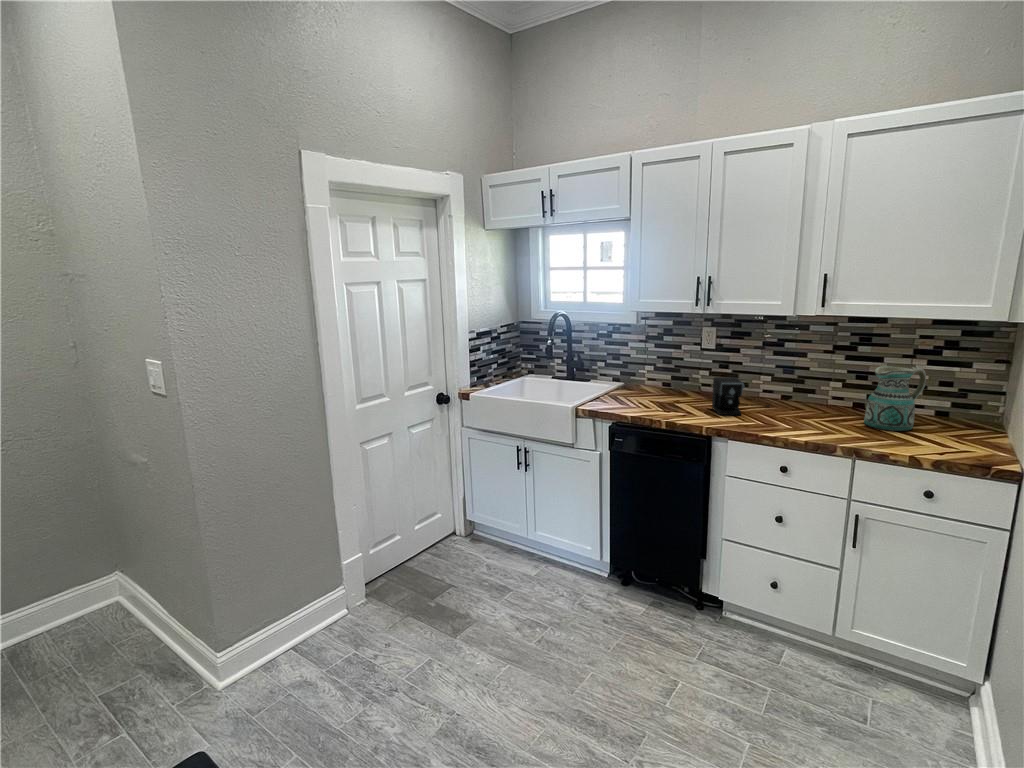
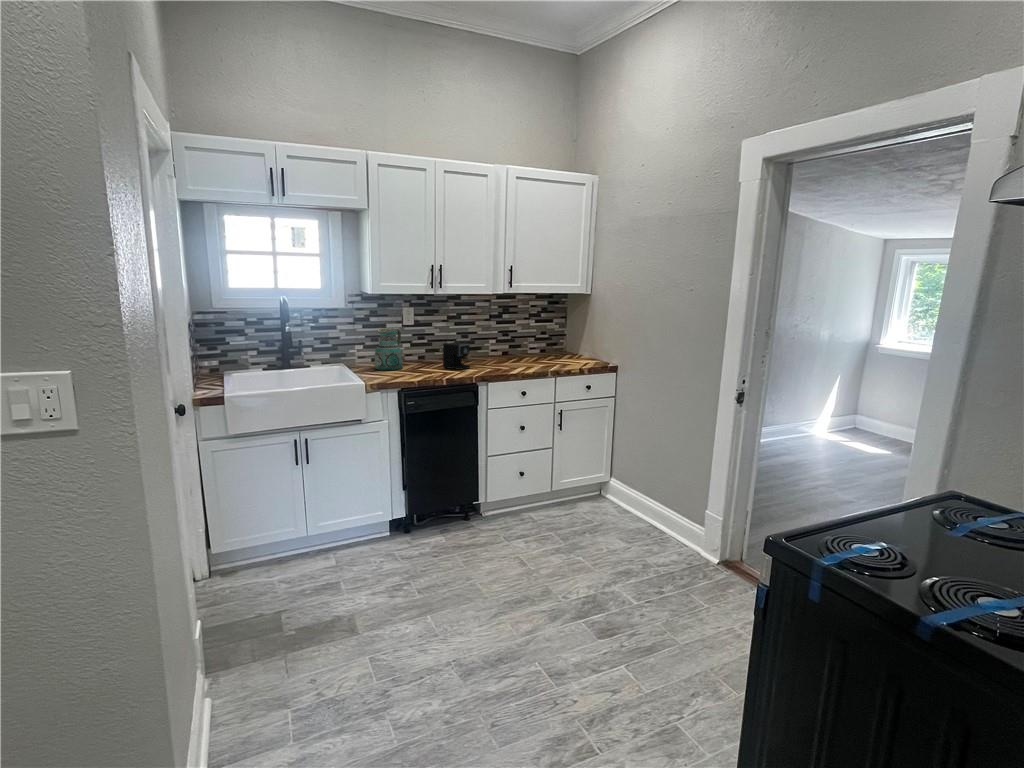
ceramic pitcher: present [864,366,926,431] -> present [375,327,403,370]

